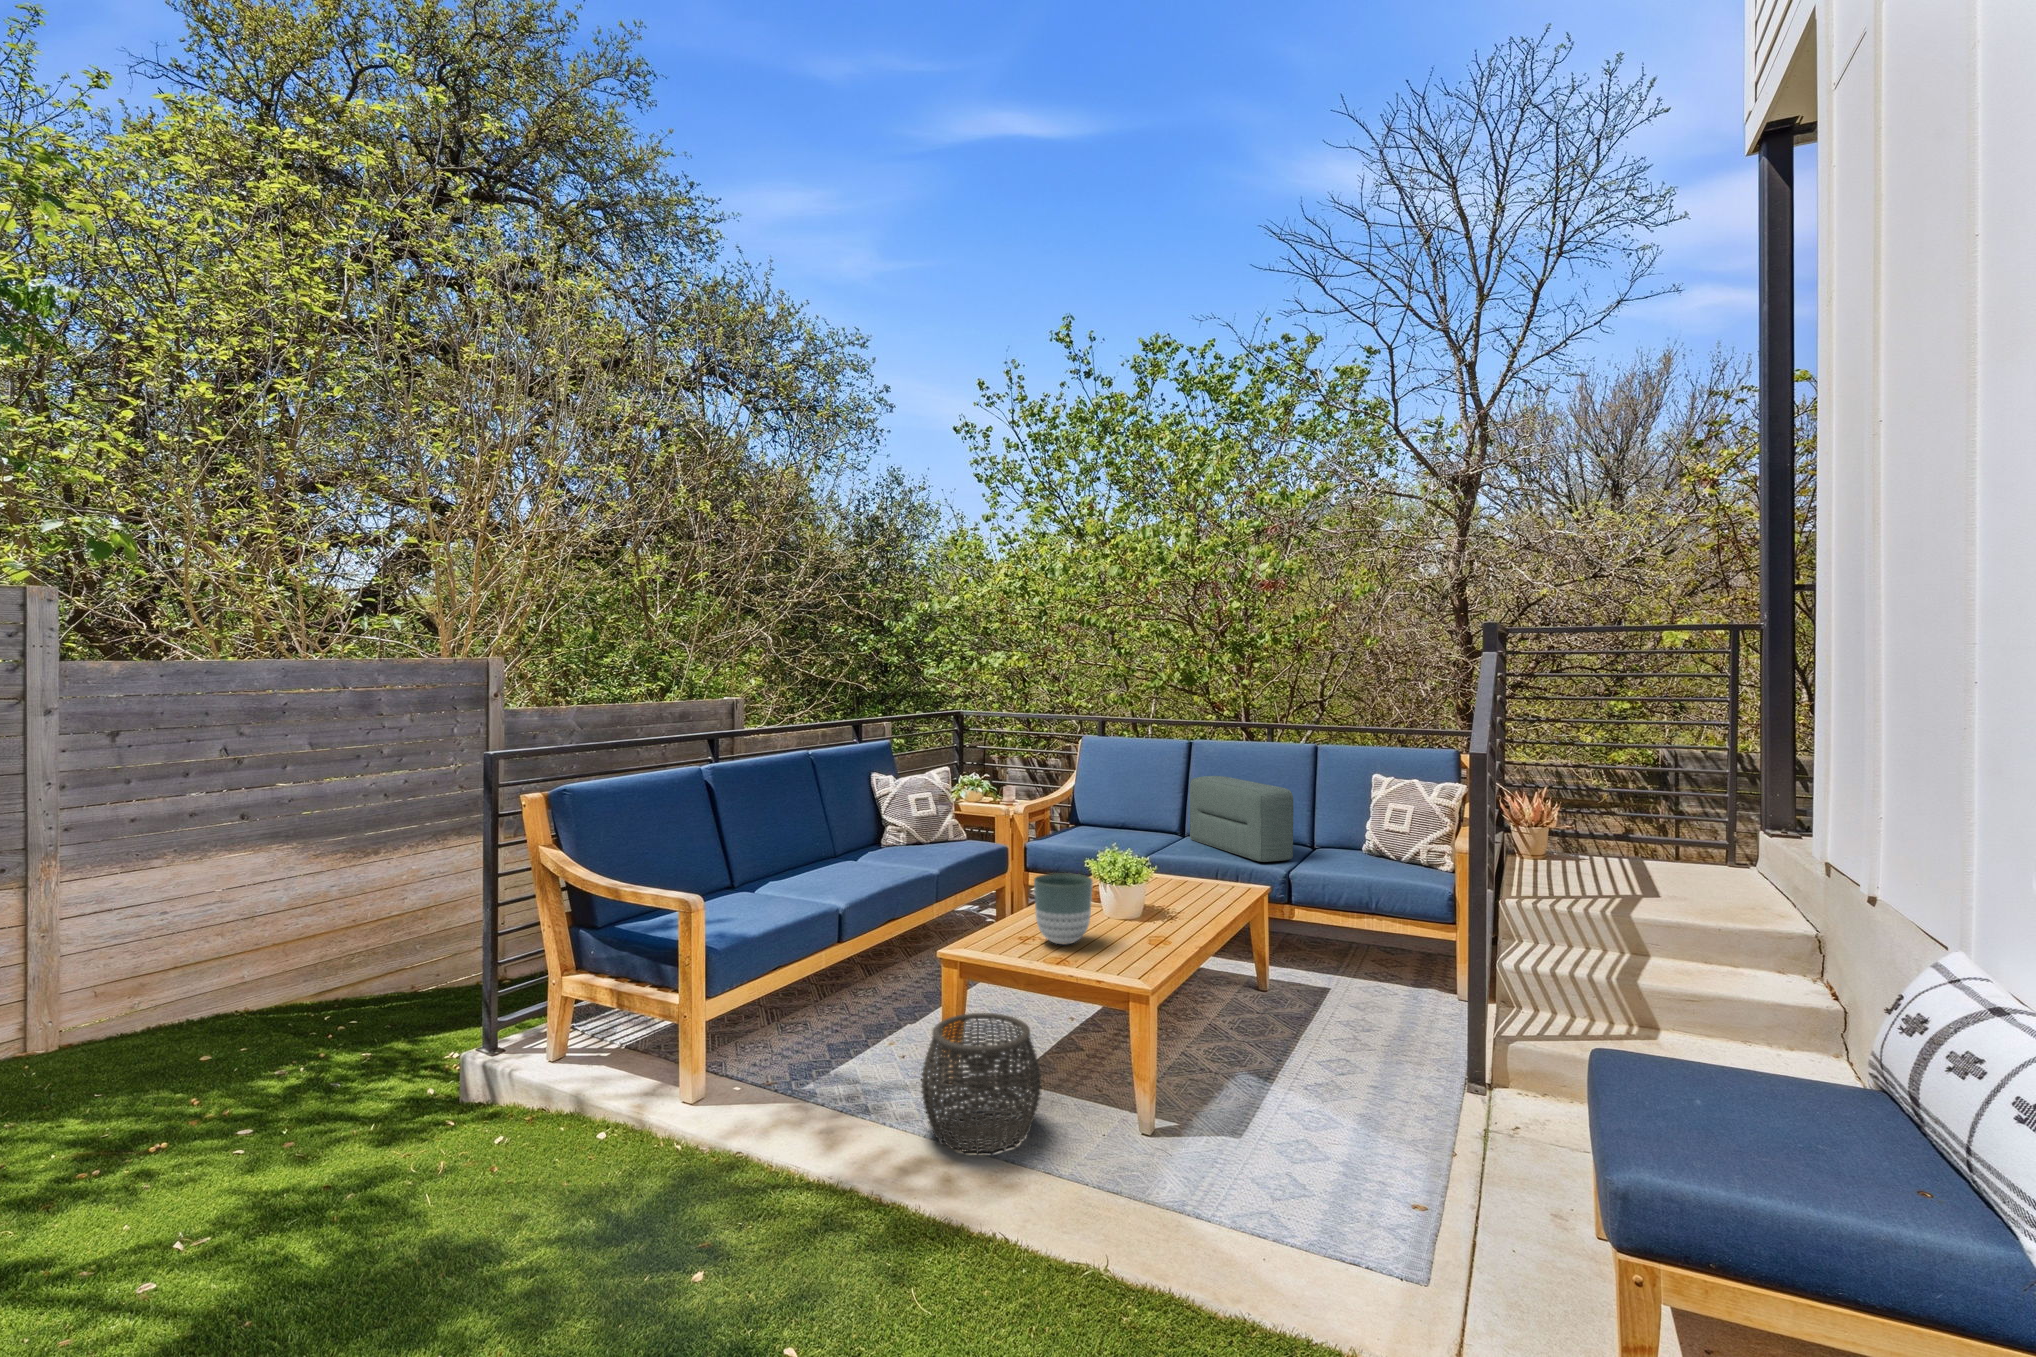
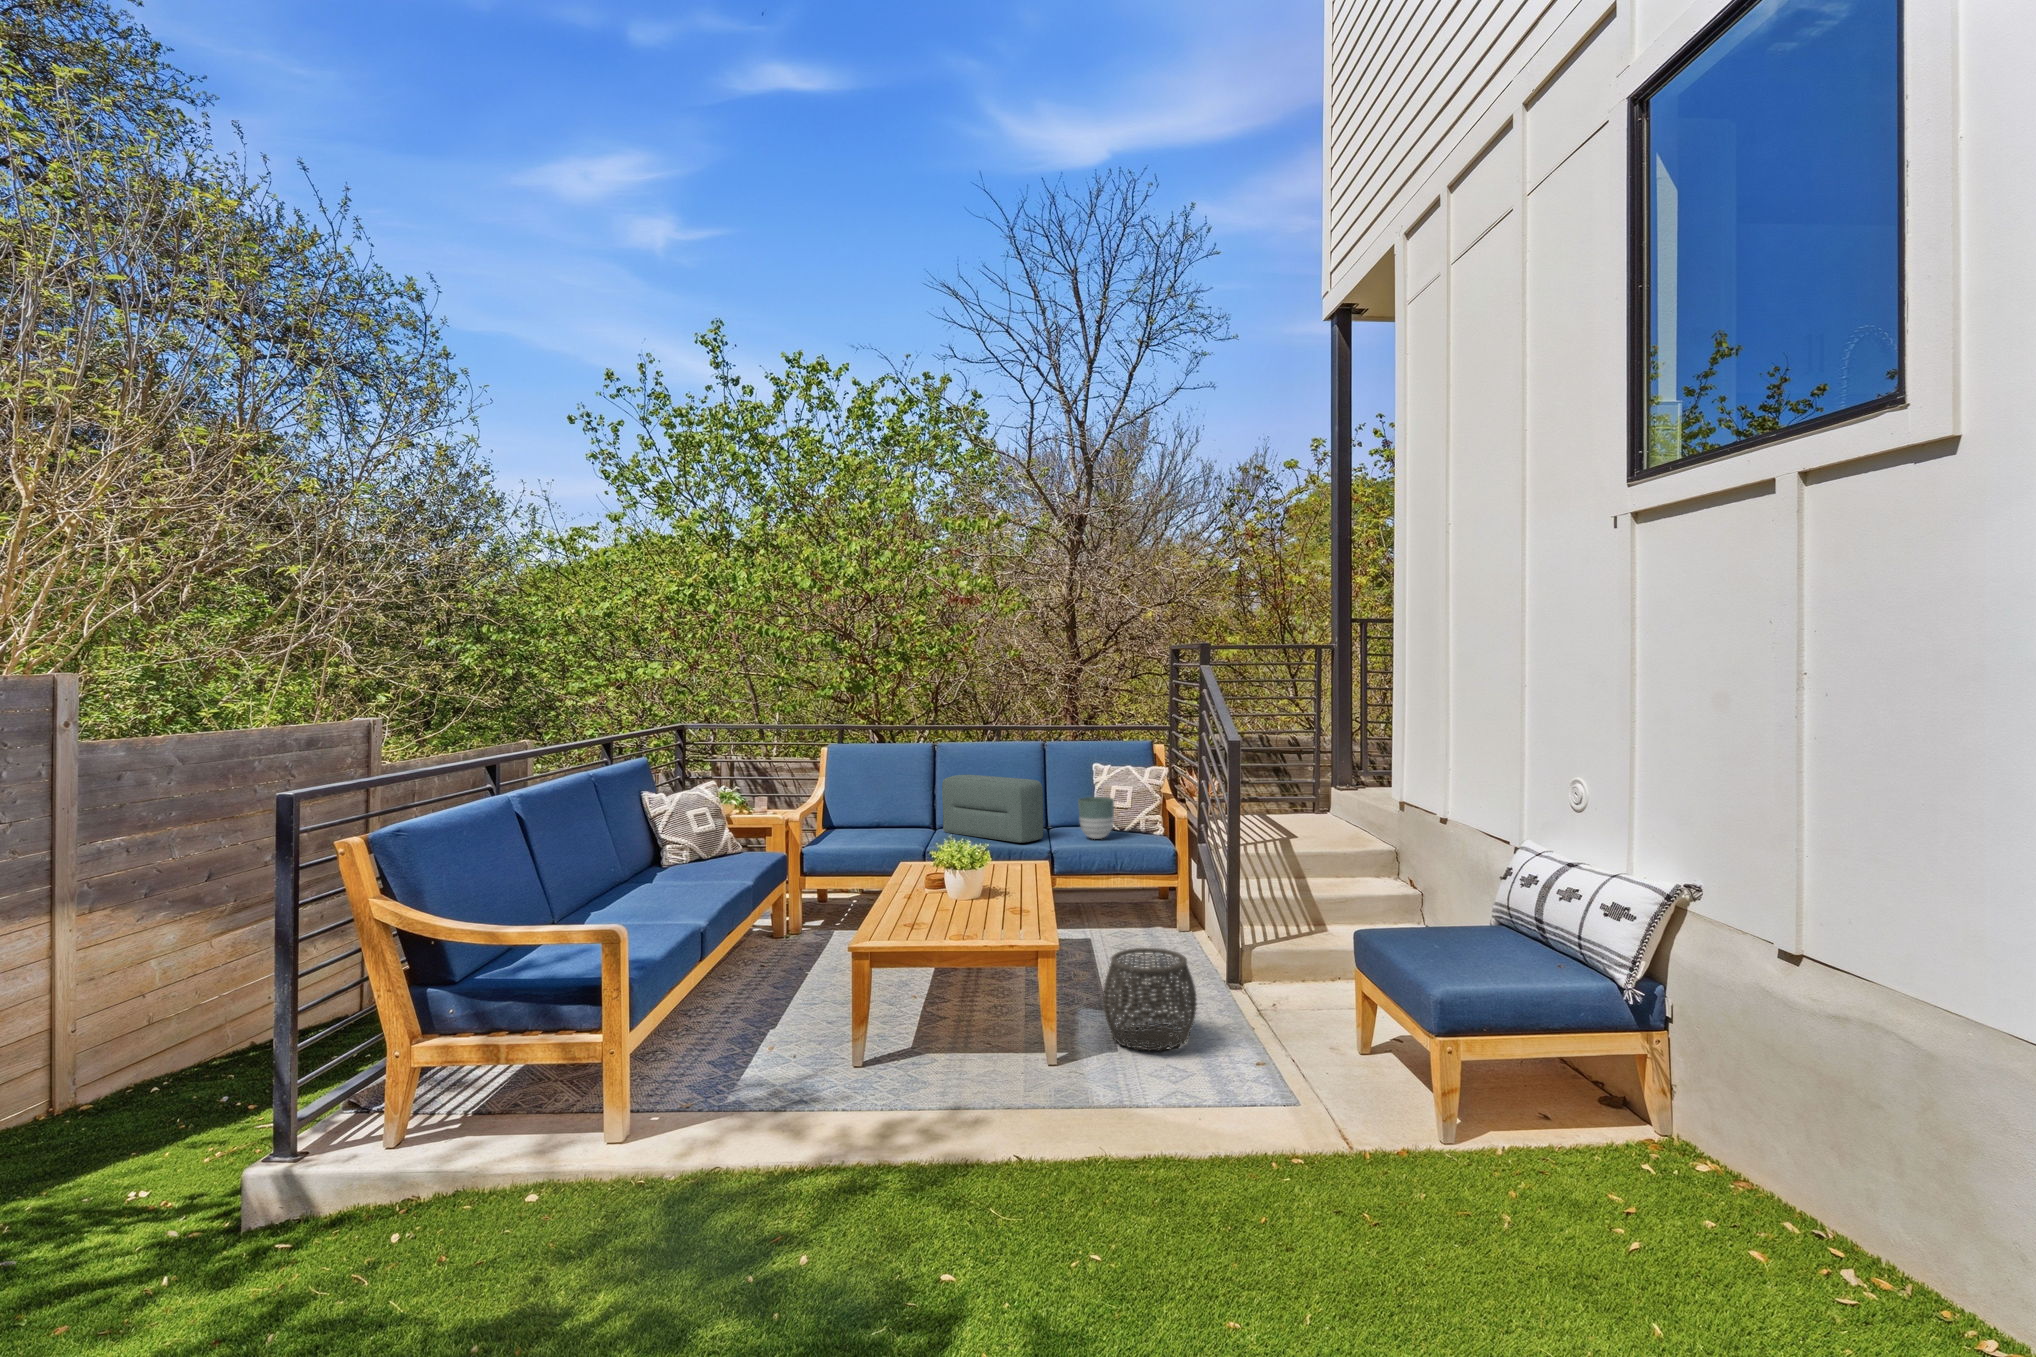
planter: present [1034,873,1093,945] -> present [1078,797,1114,839]
woven basket: present [921,1013,1042,1153] -> present [1102,948,1197,1051]

